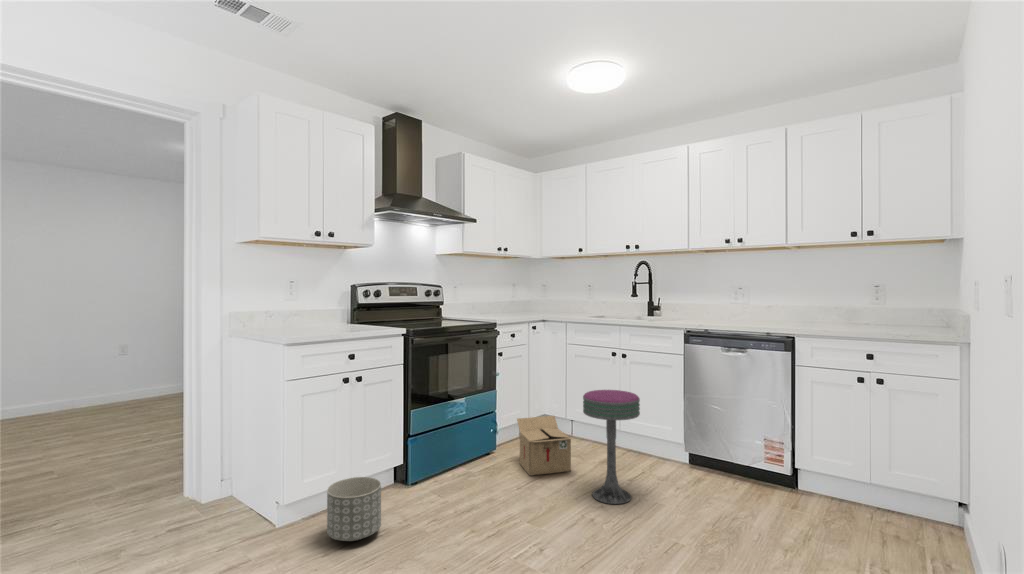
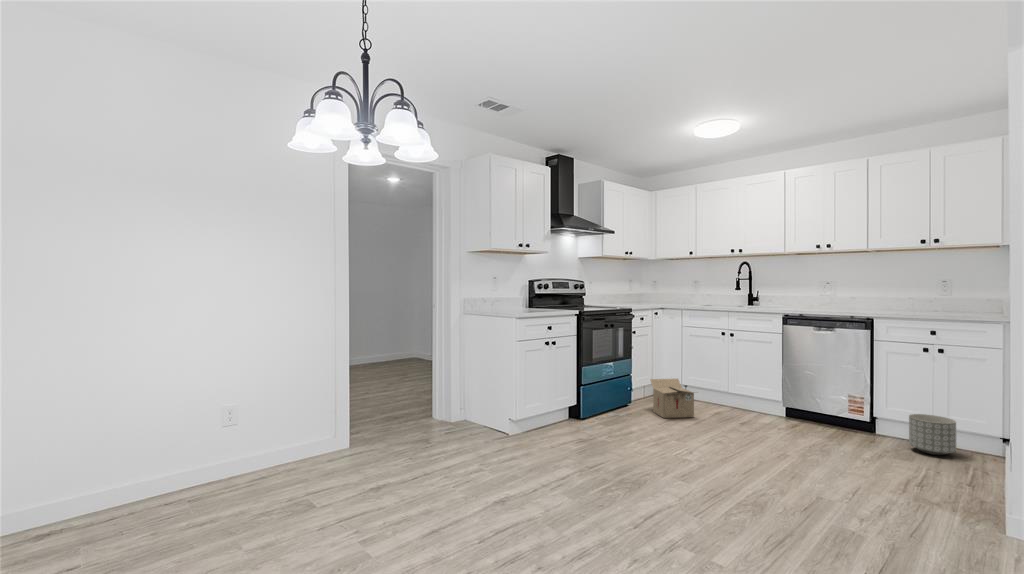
bar stool: present [583,390,640,504] -> none [708,356,751,434]
planter: present [327,477,381,542] -> present [909,414,956,455]

